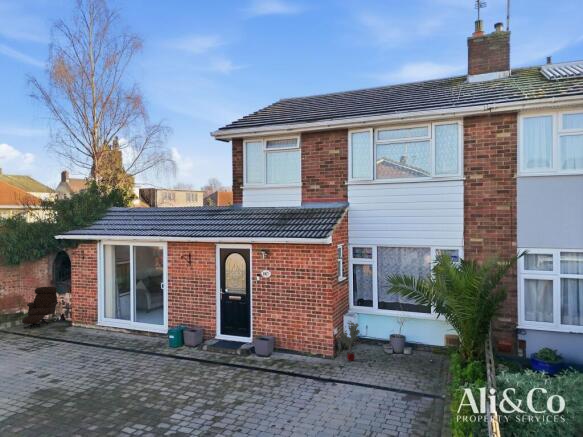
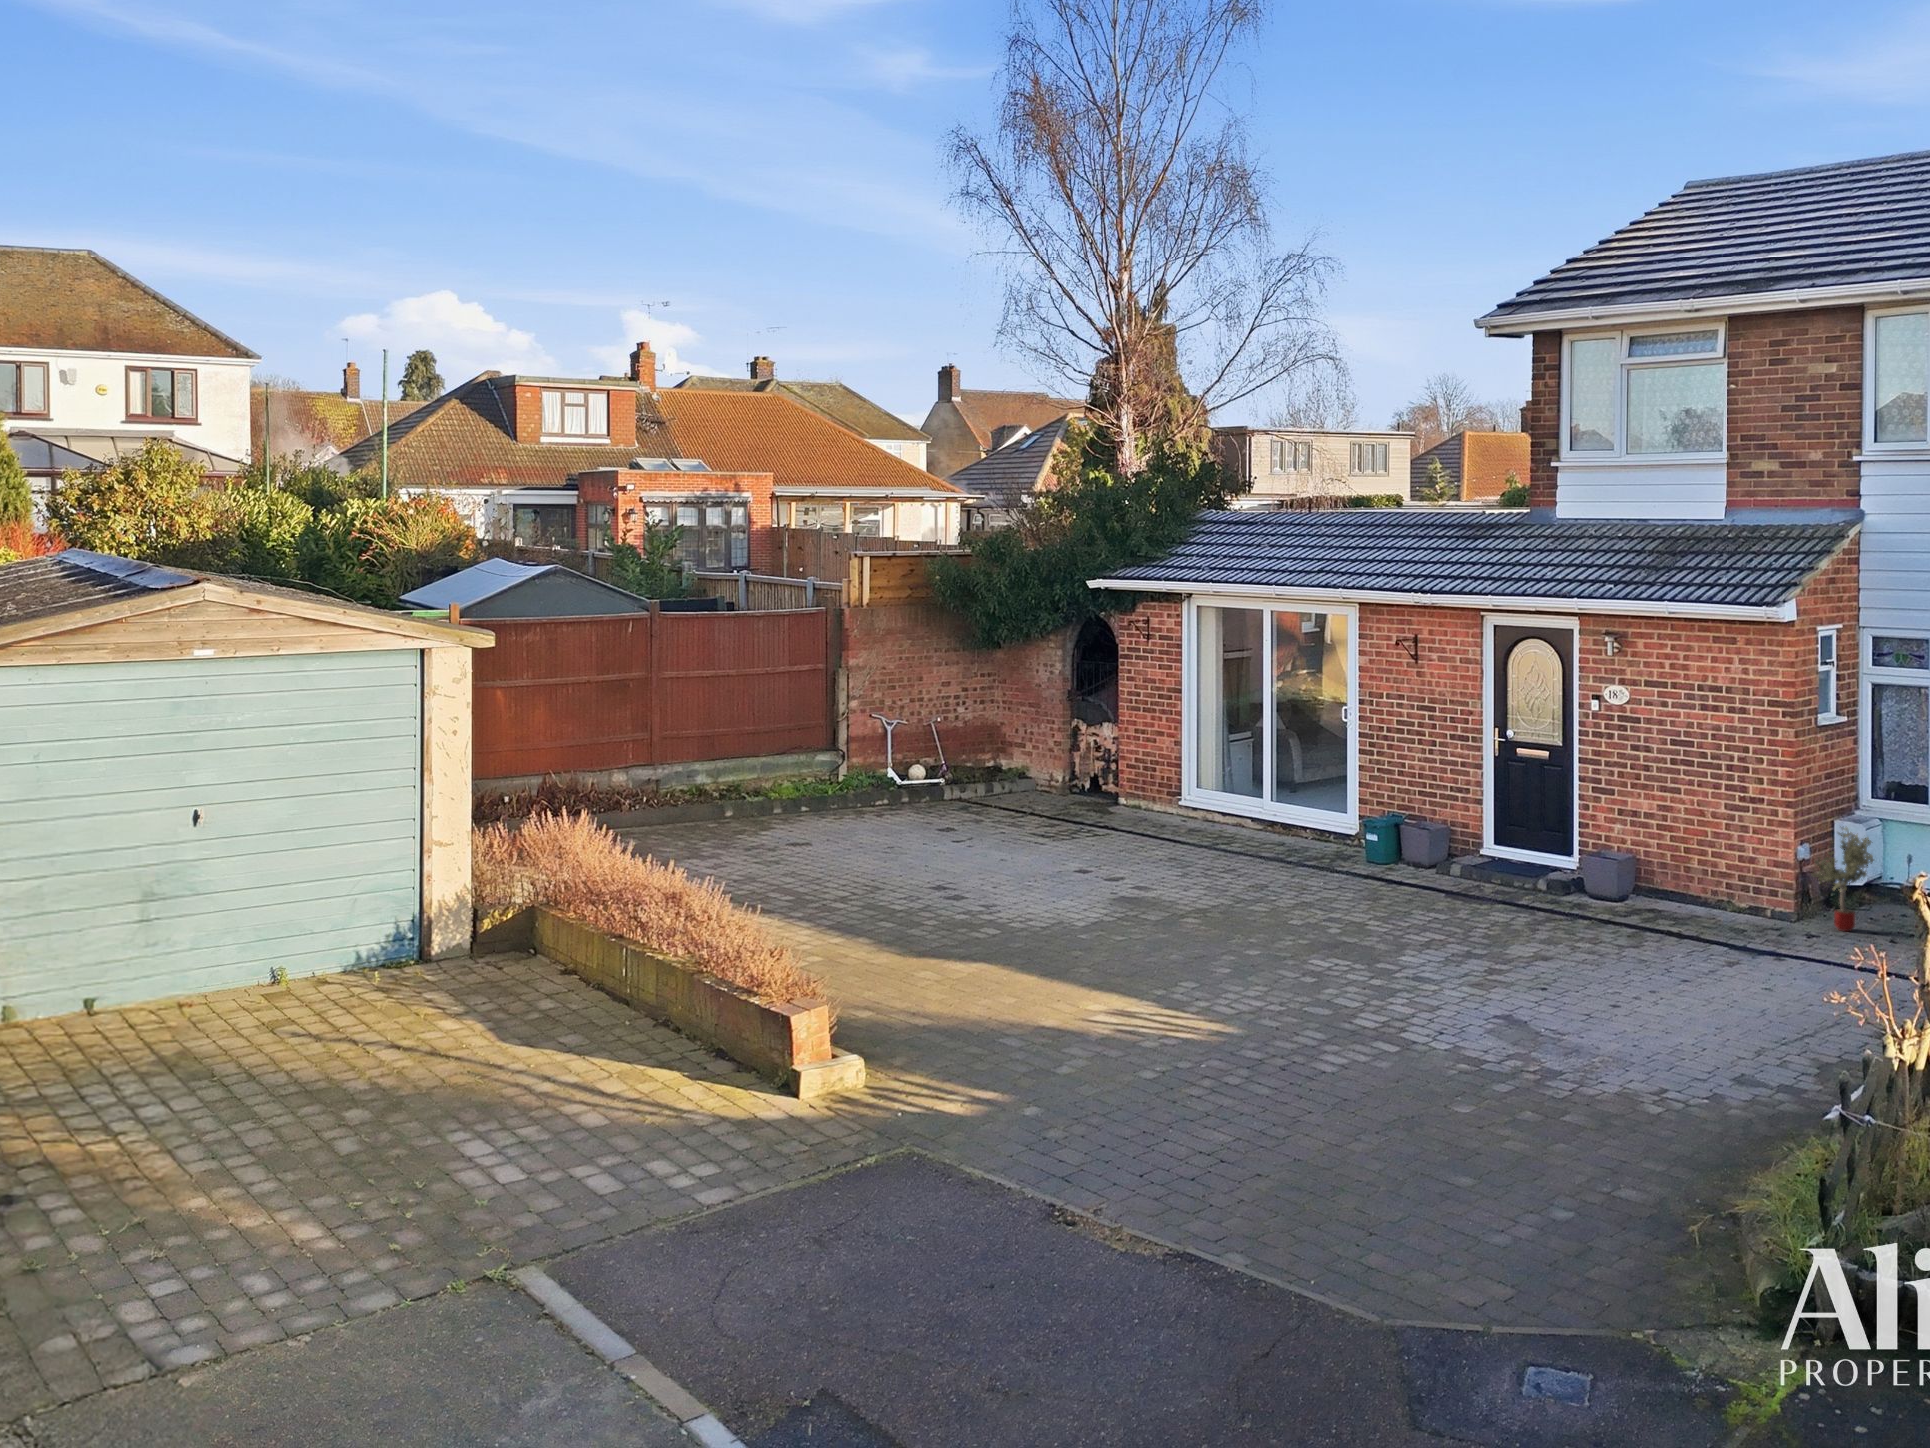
lounge chair: present [22,287,58,329] -> none [1011,705,1083,802]

